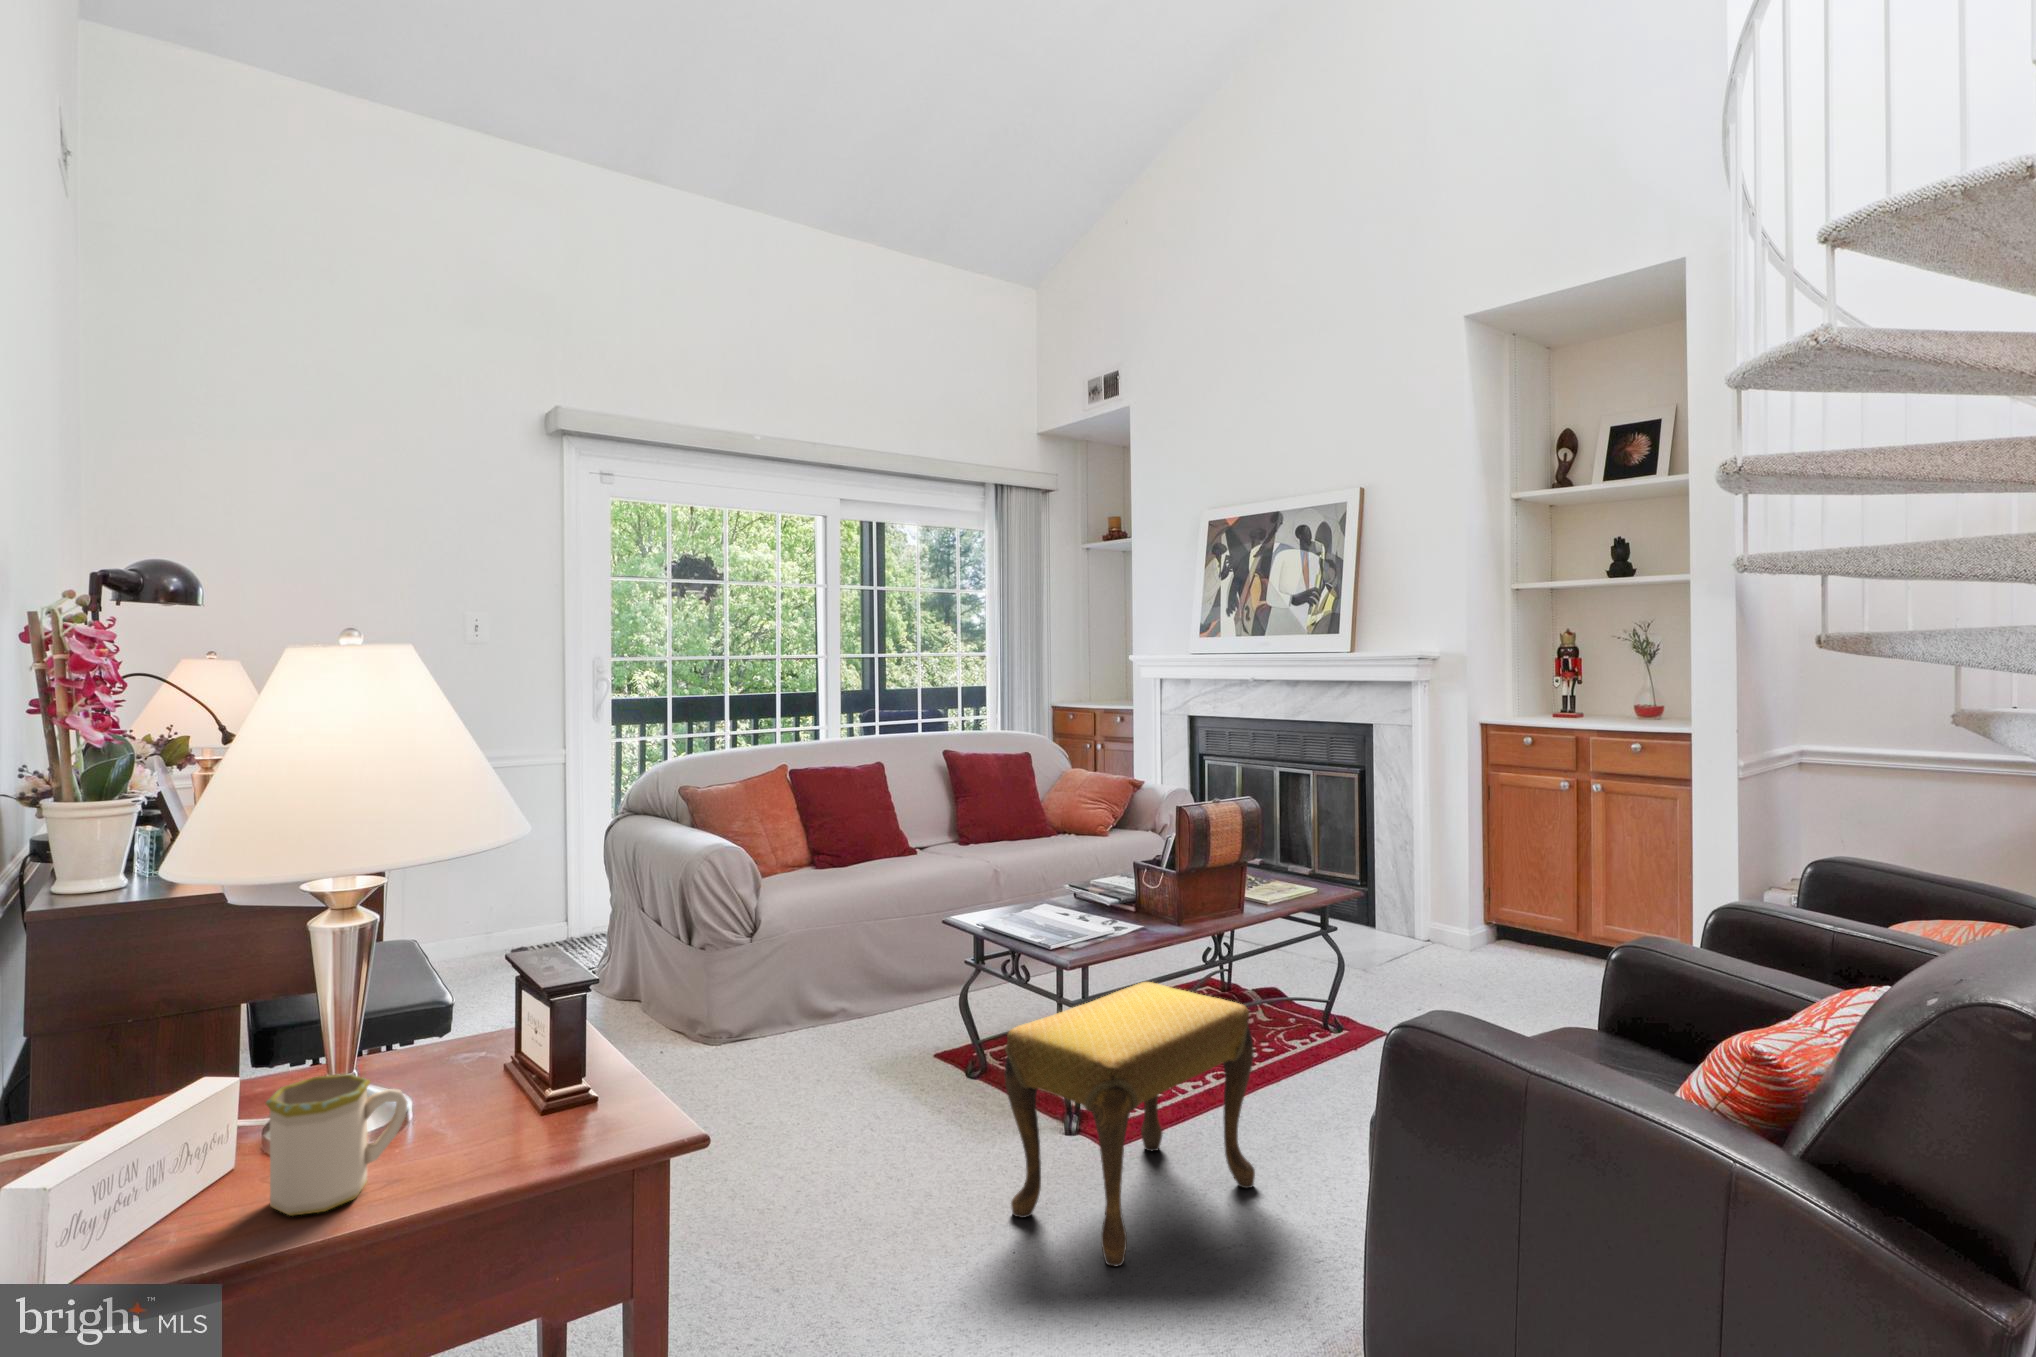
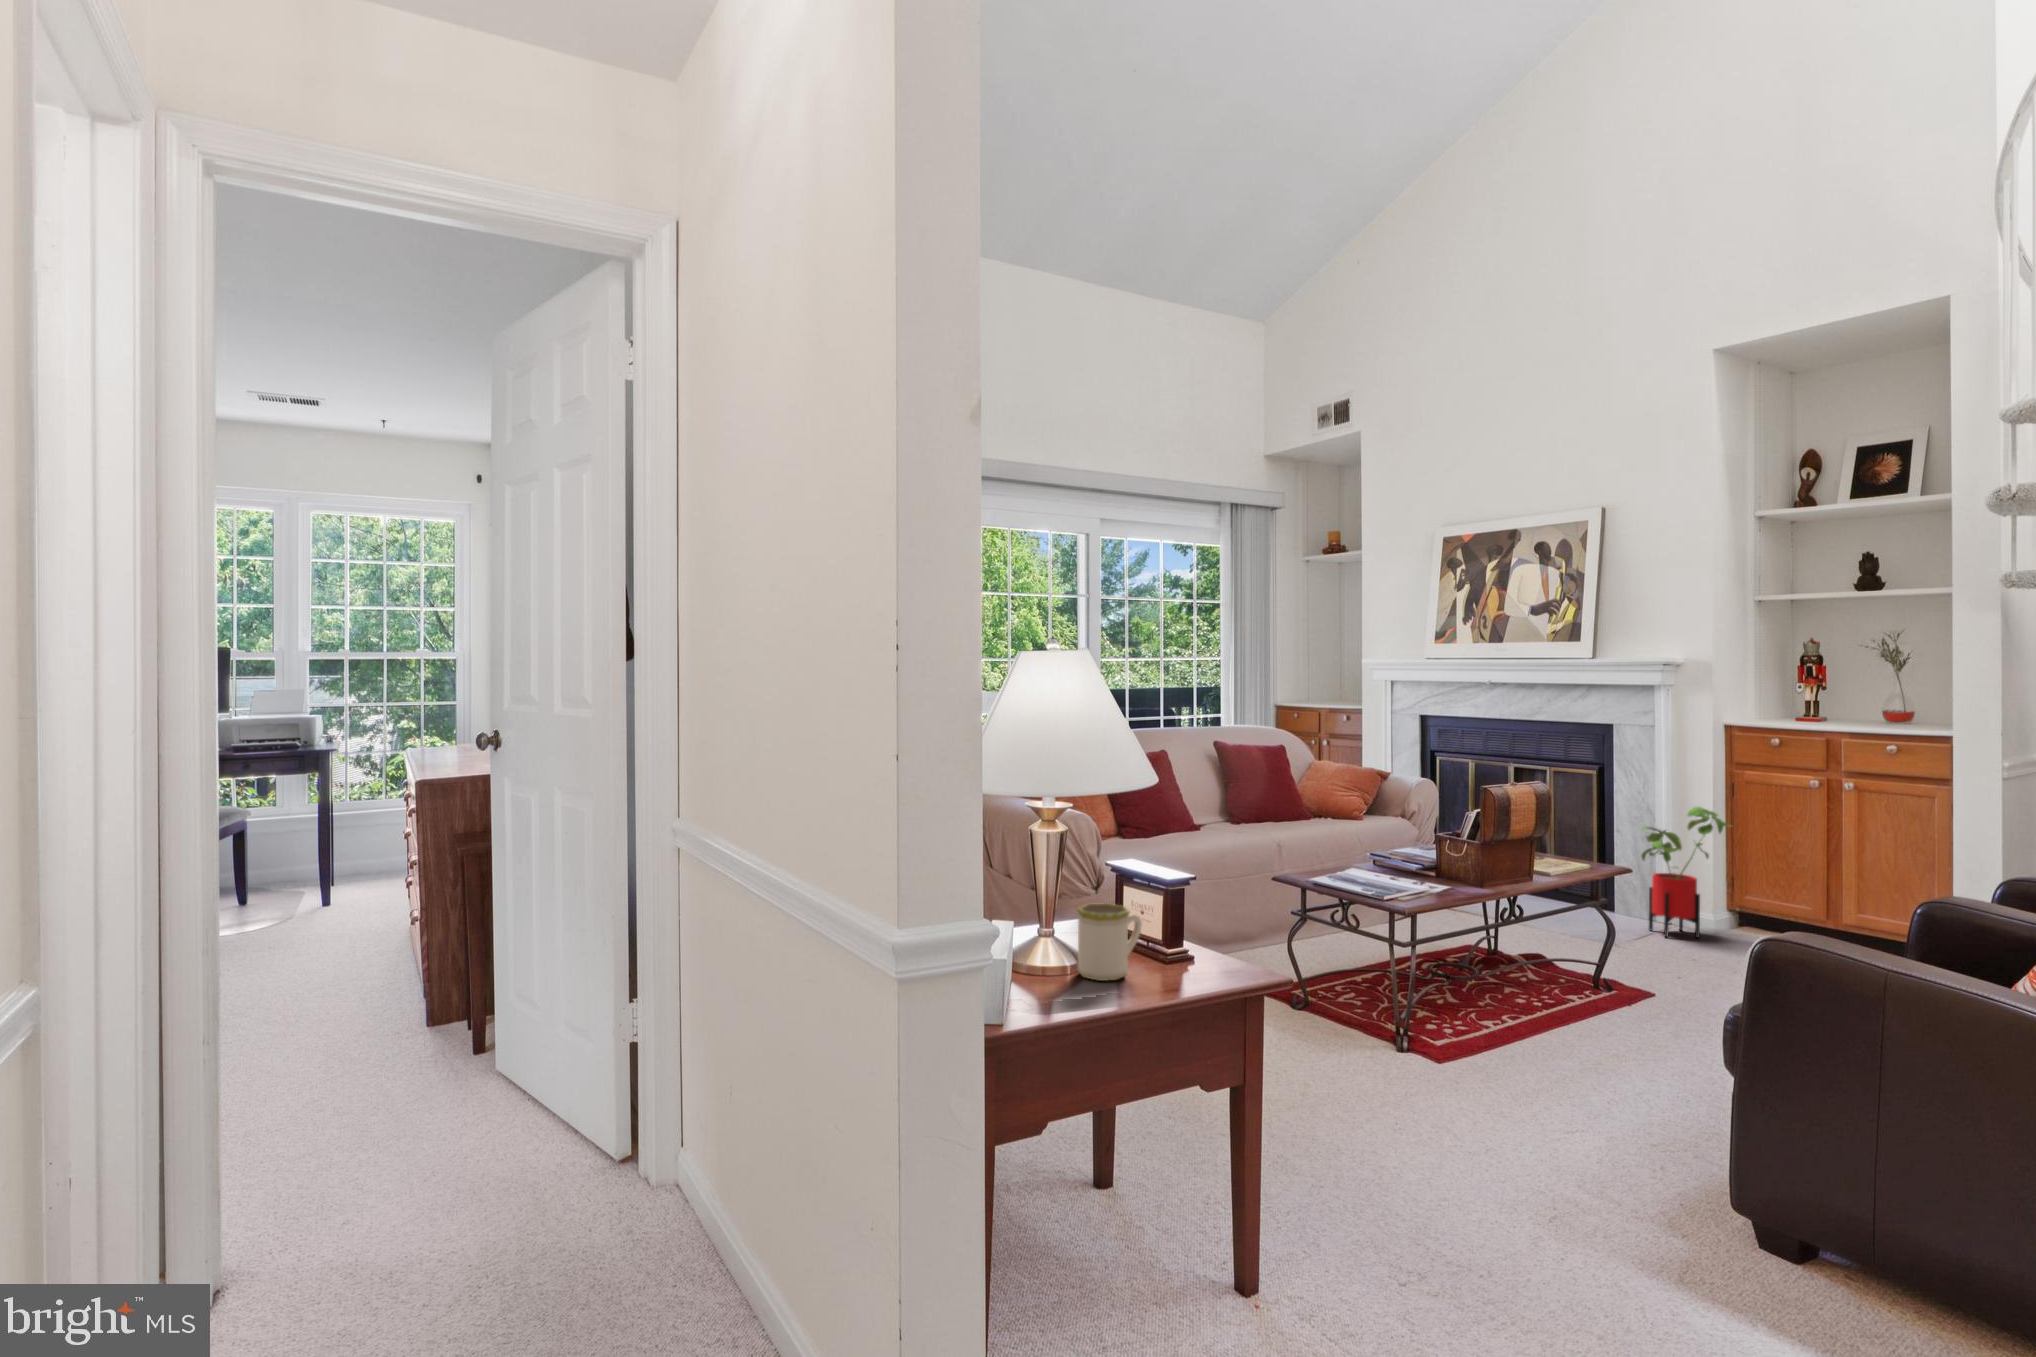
house plant: none [1394,812,1487,955] -> present [1641,806,1729,938]
footstool: present [1004,982,1255,1267] -> none [1374,925,1576,1135]

